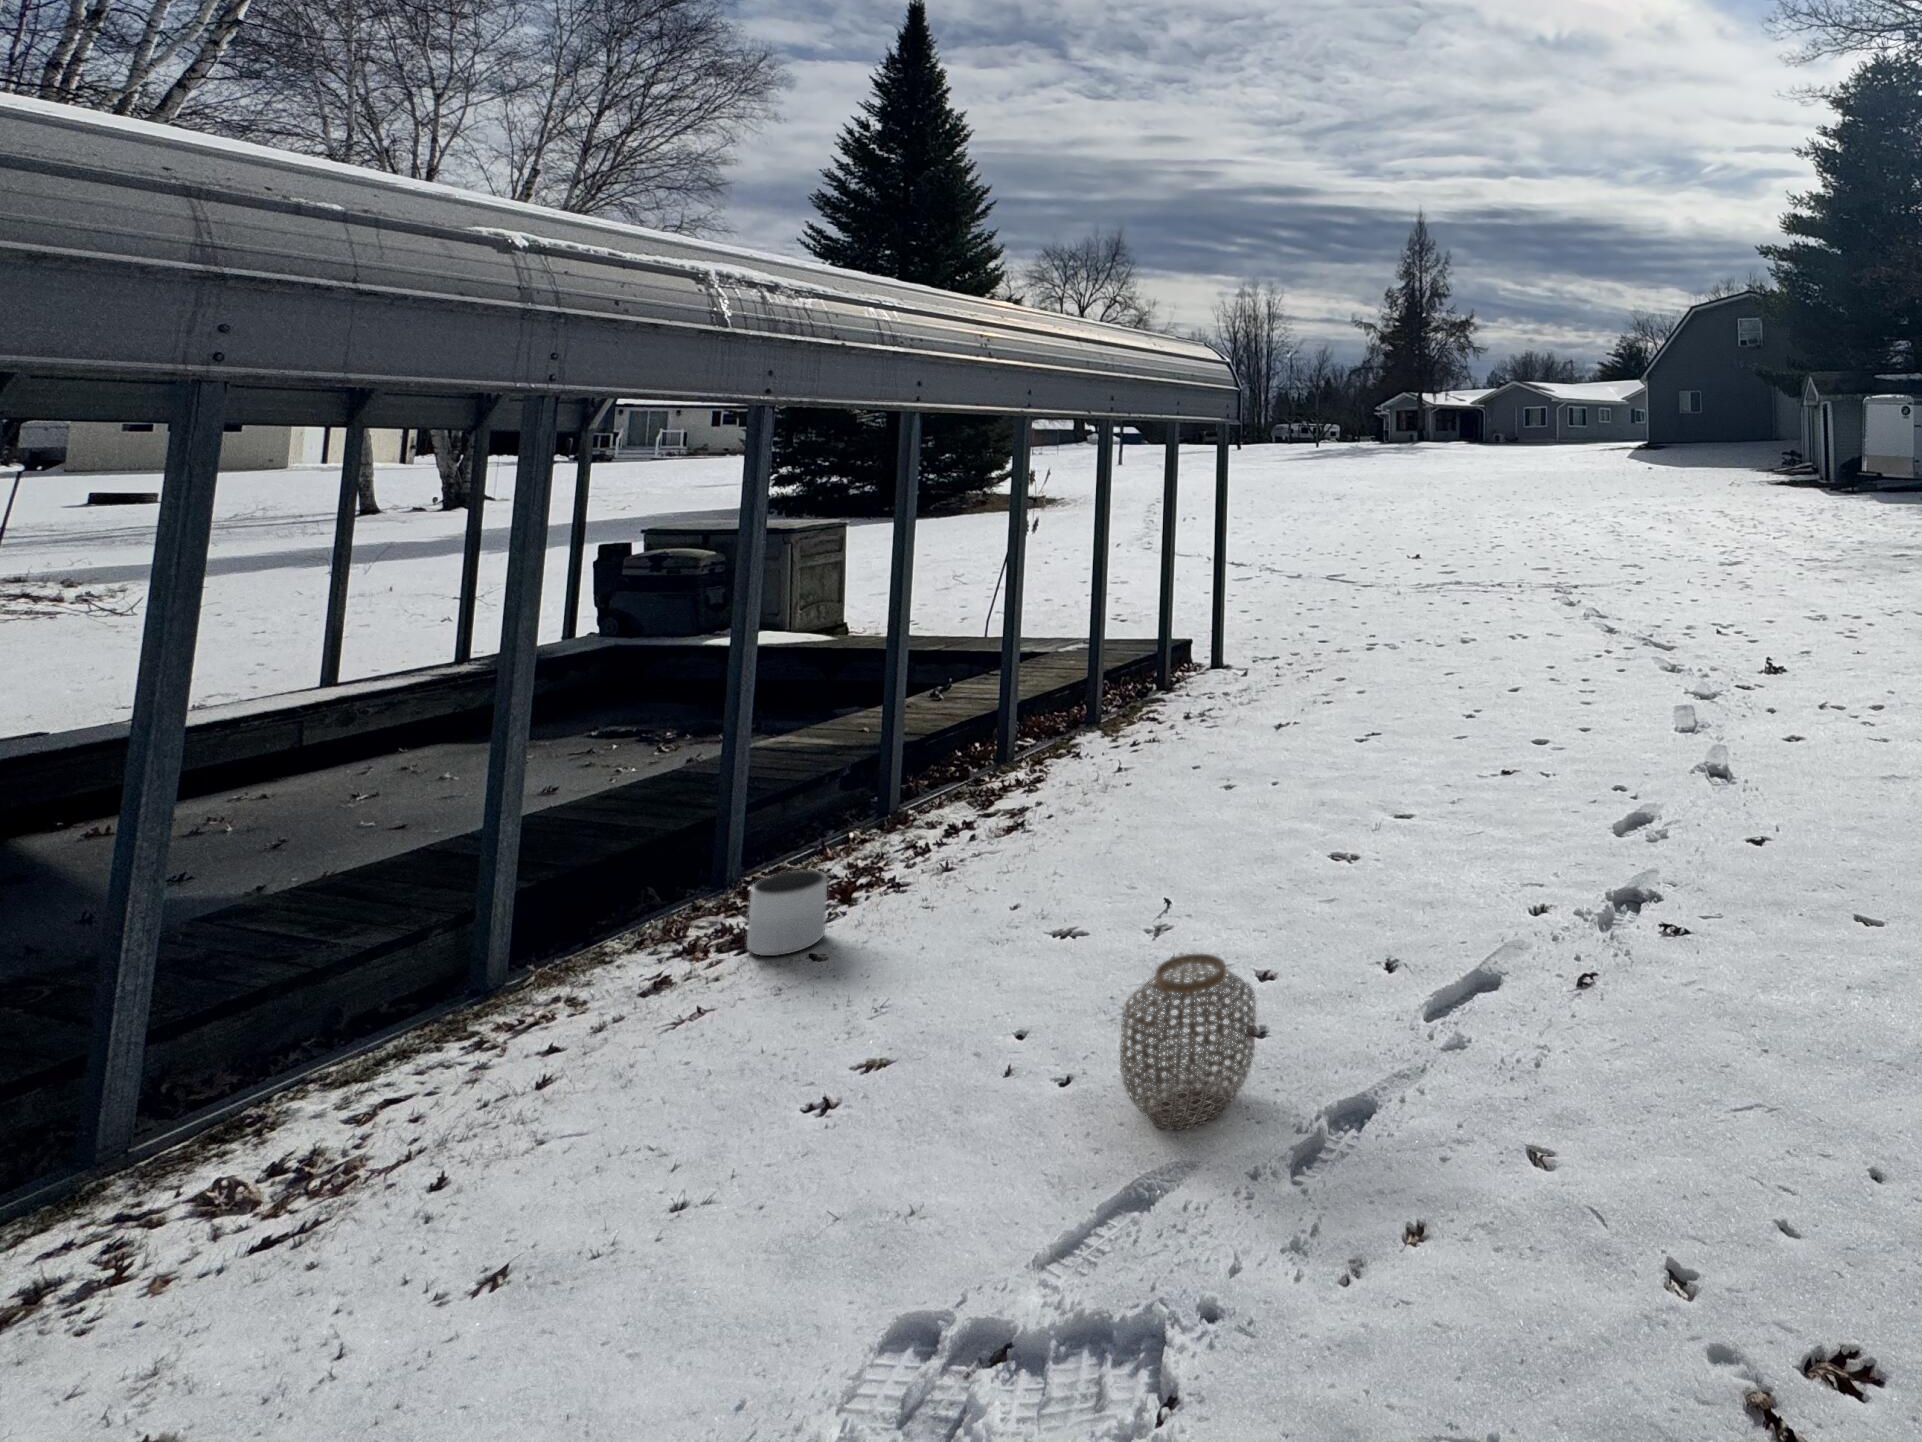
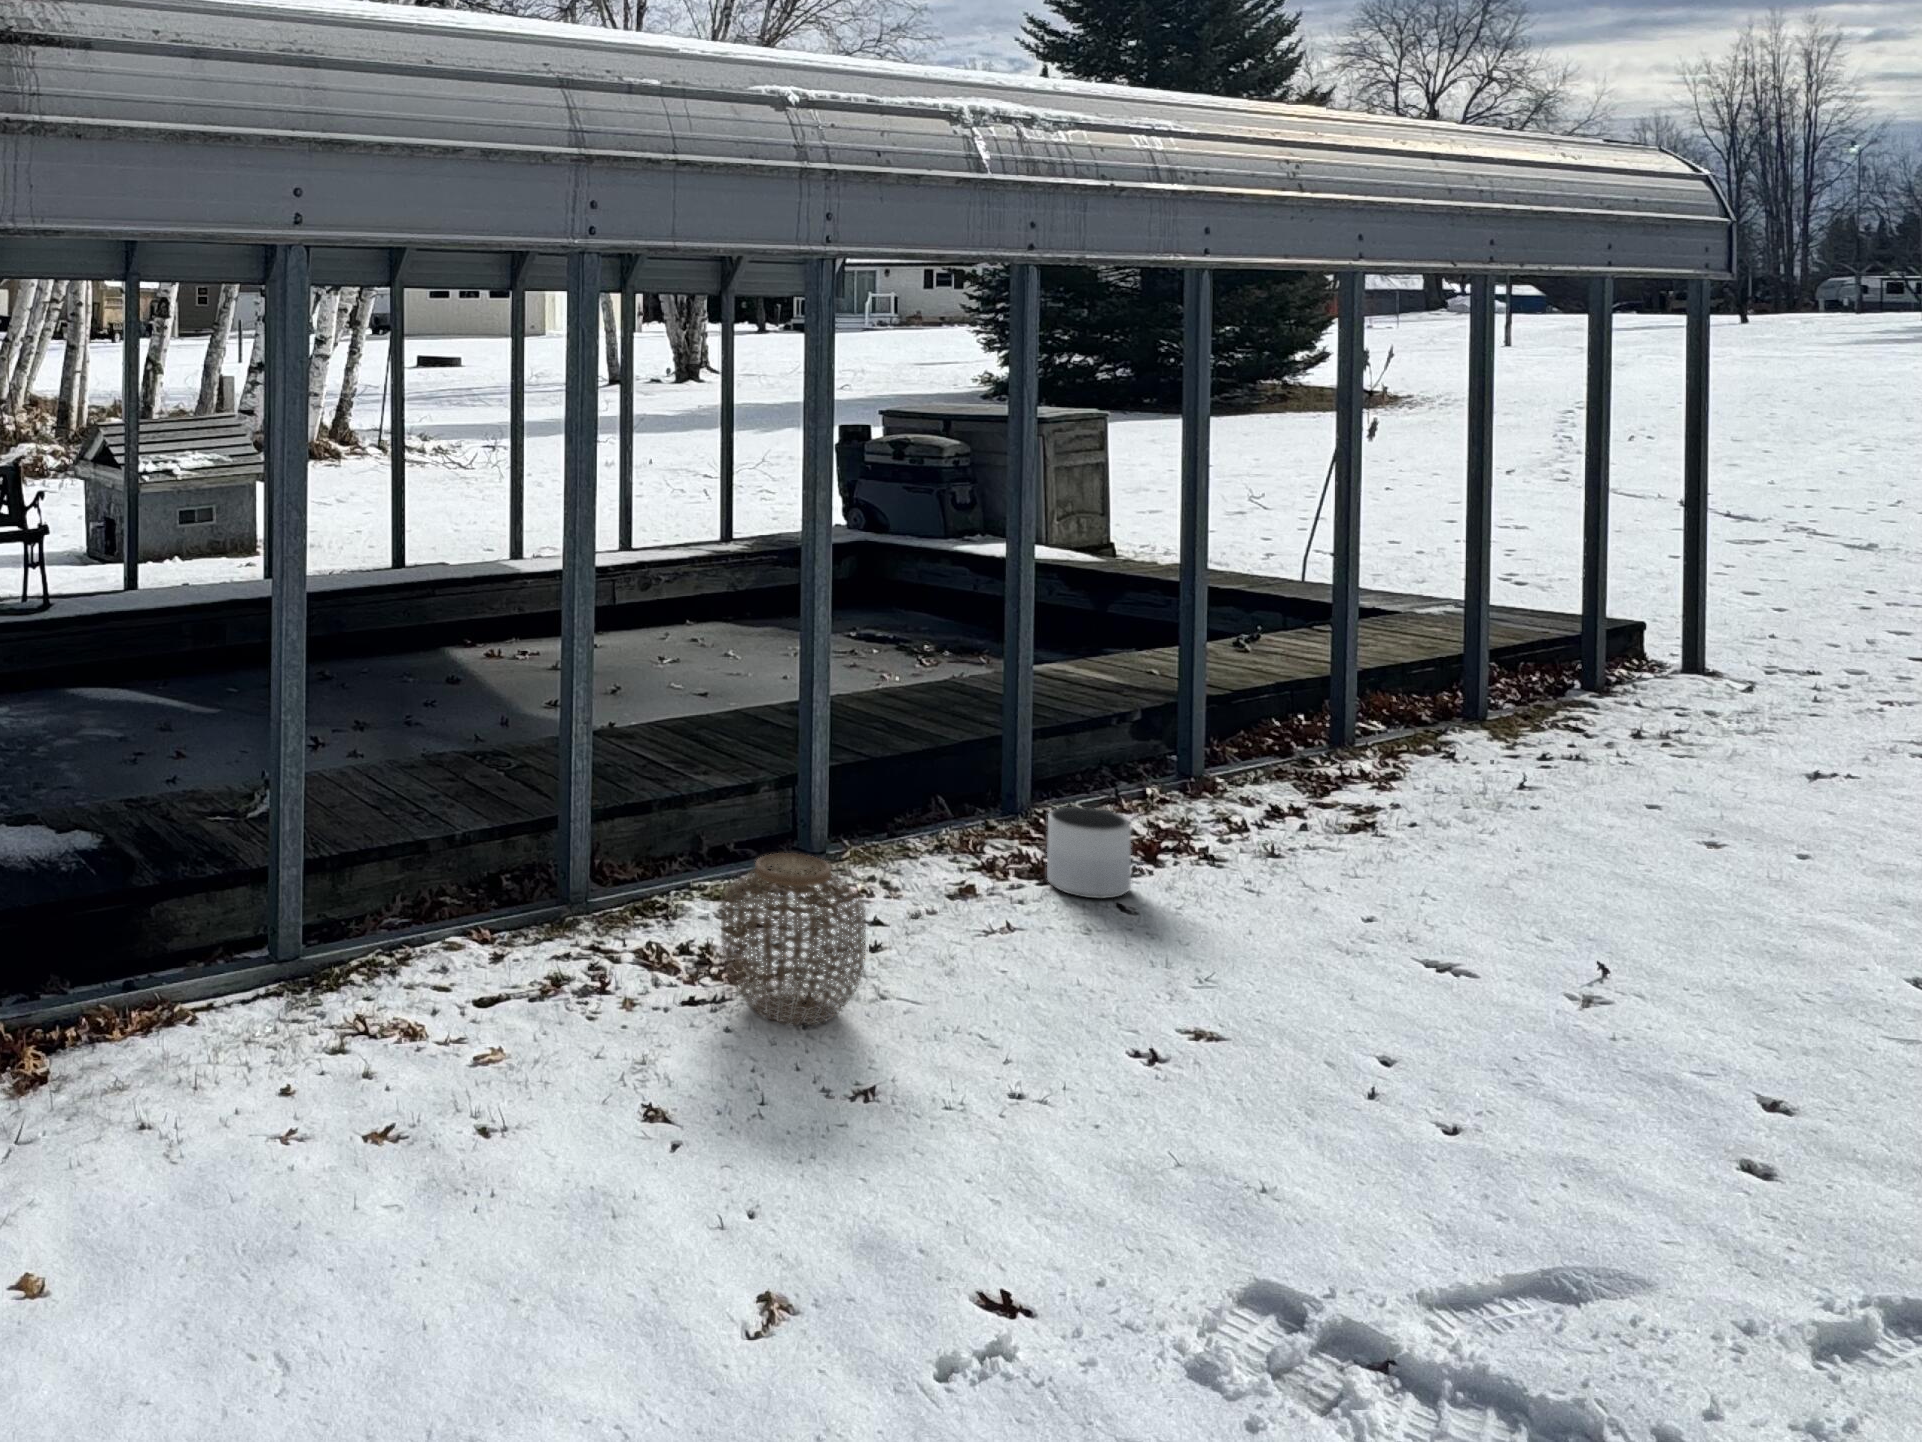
woven basket: present [1120,954,1256,1130] -> present [721,853,866,1025]

